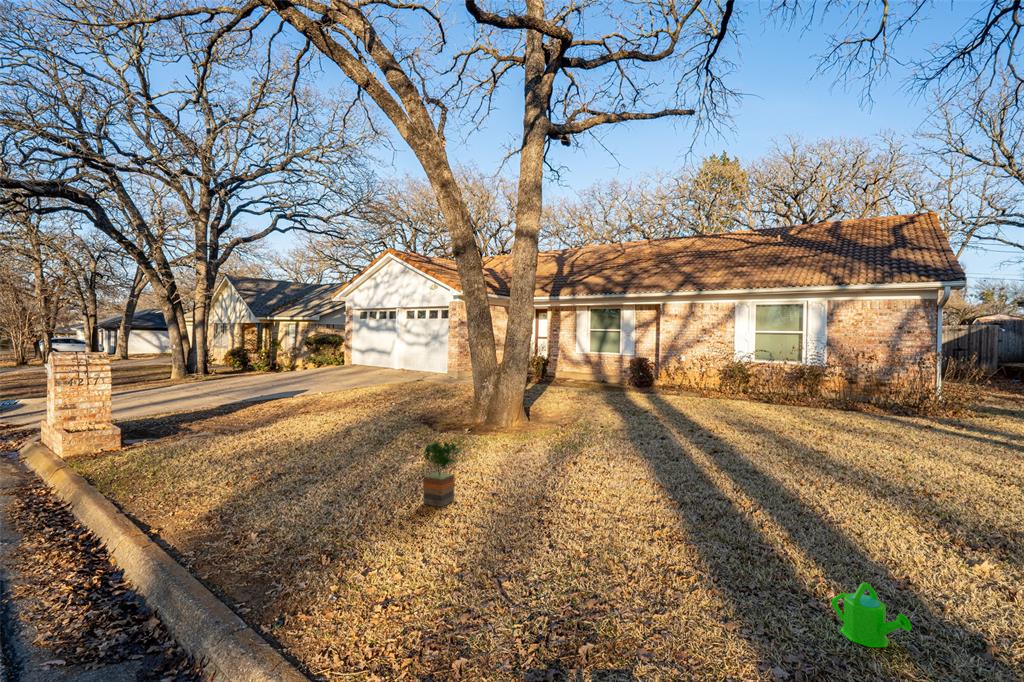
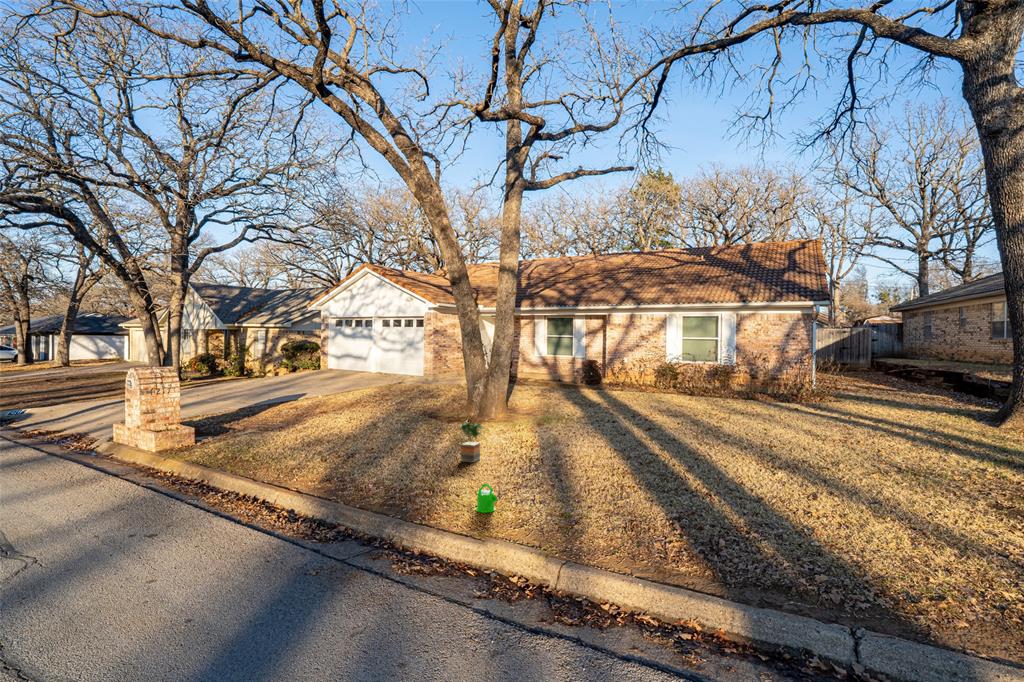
watering can: present [832,582,912,647] -> present [476,483,497,513]

